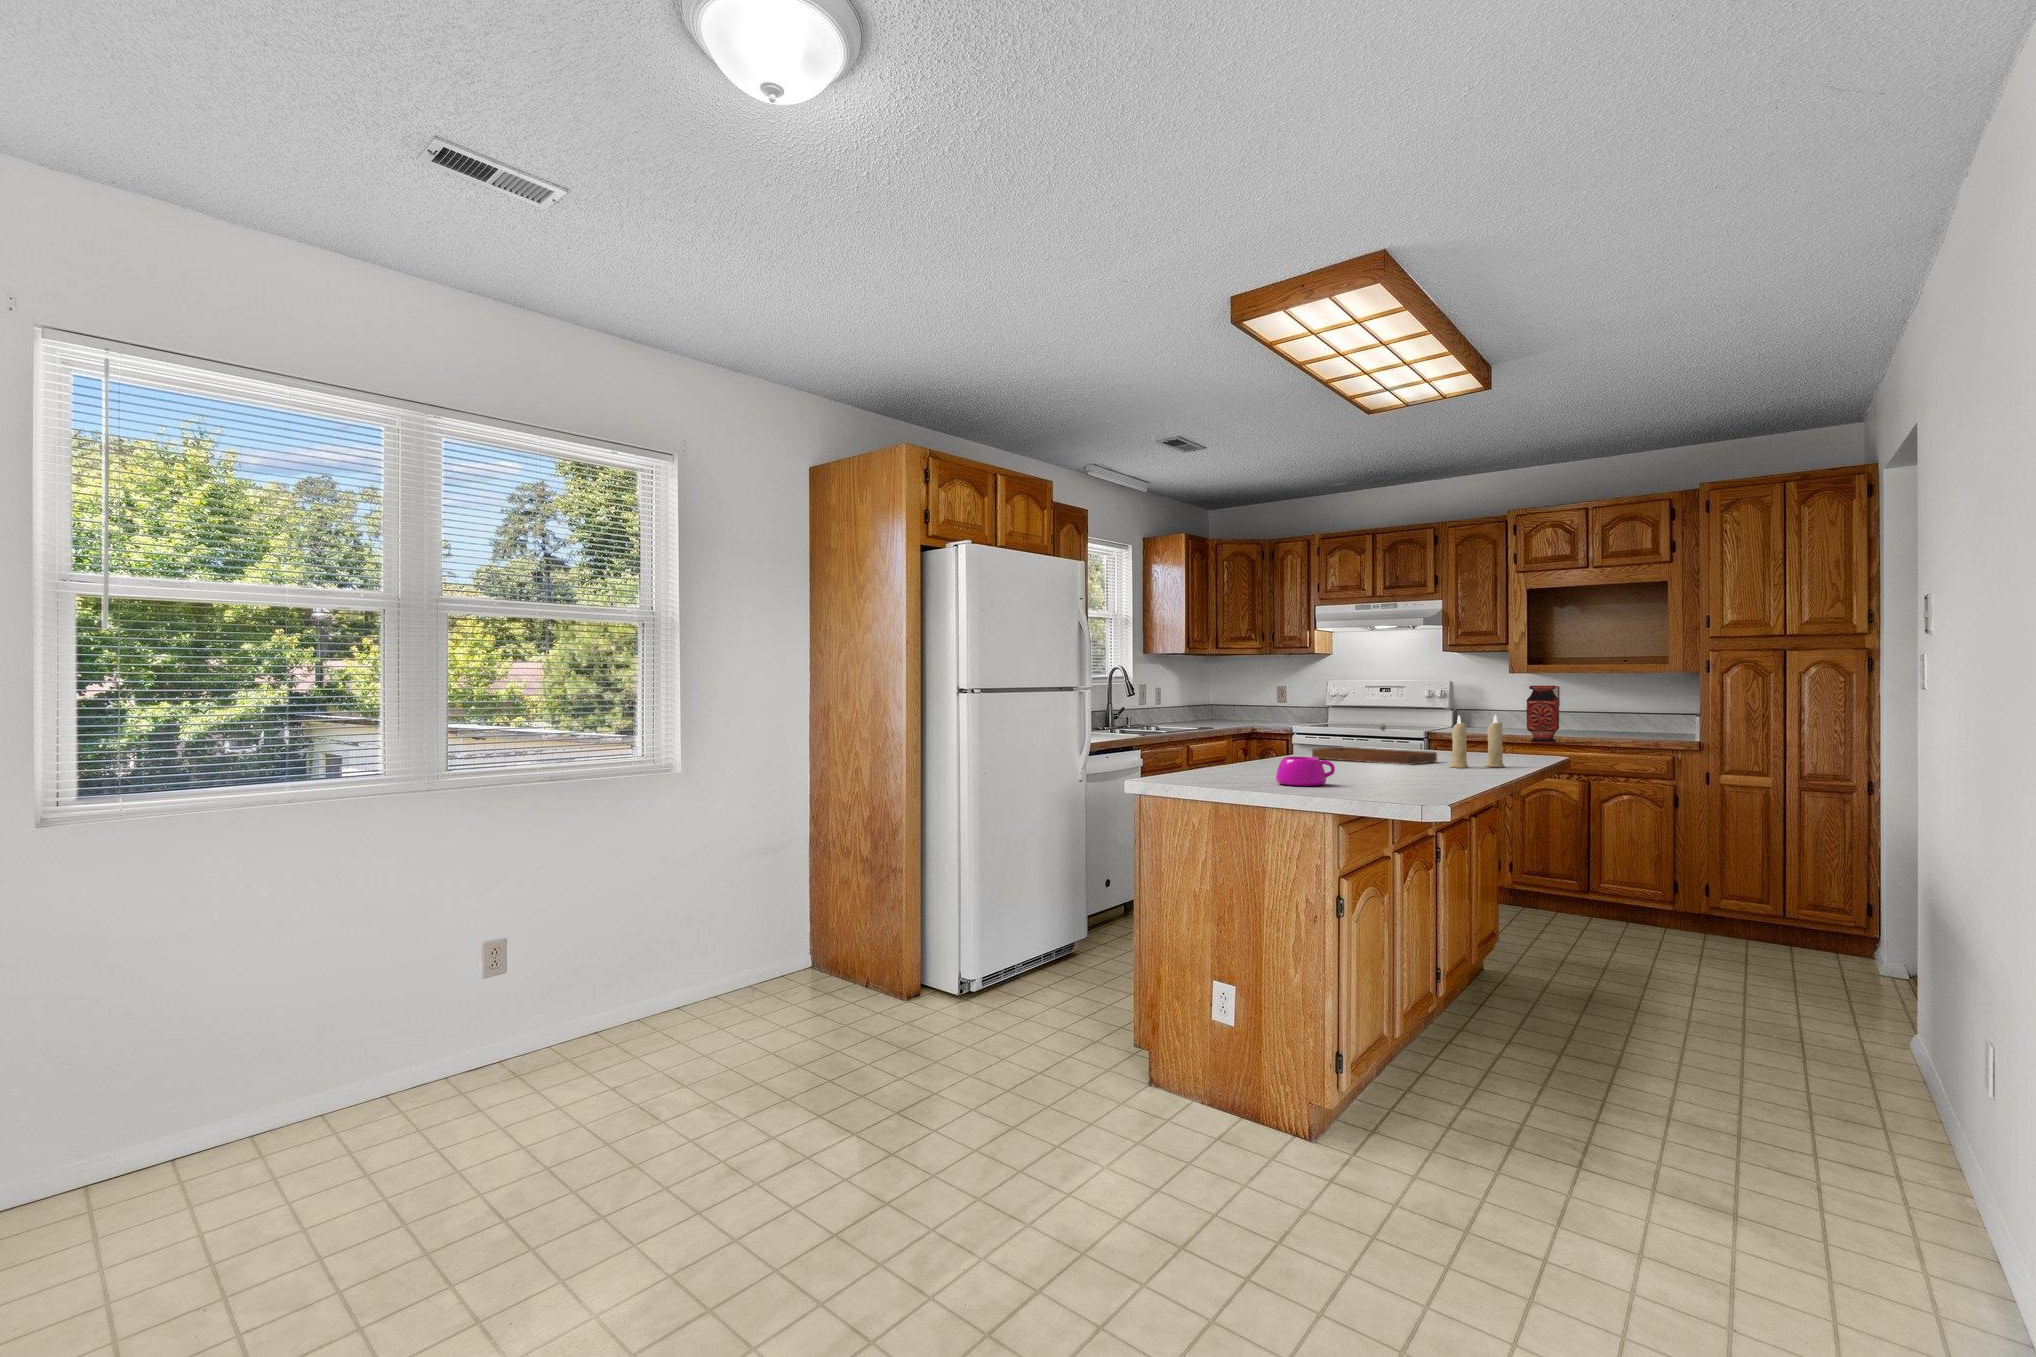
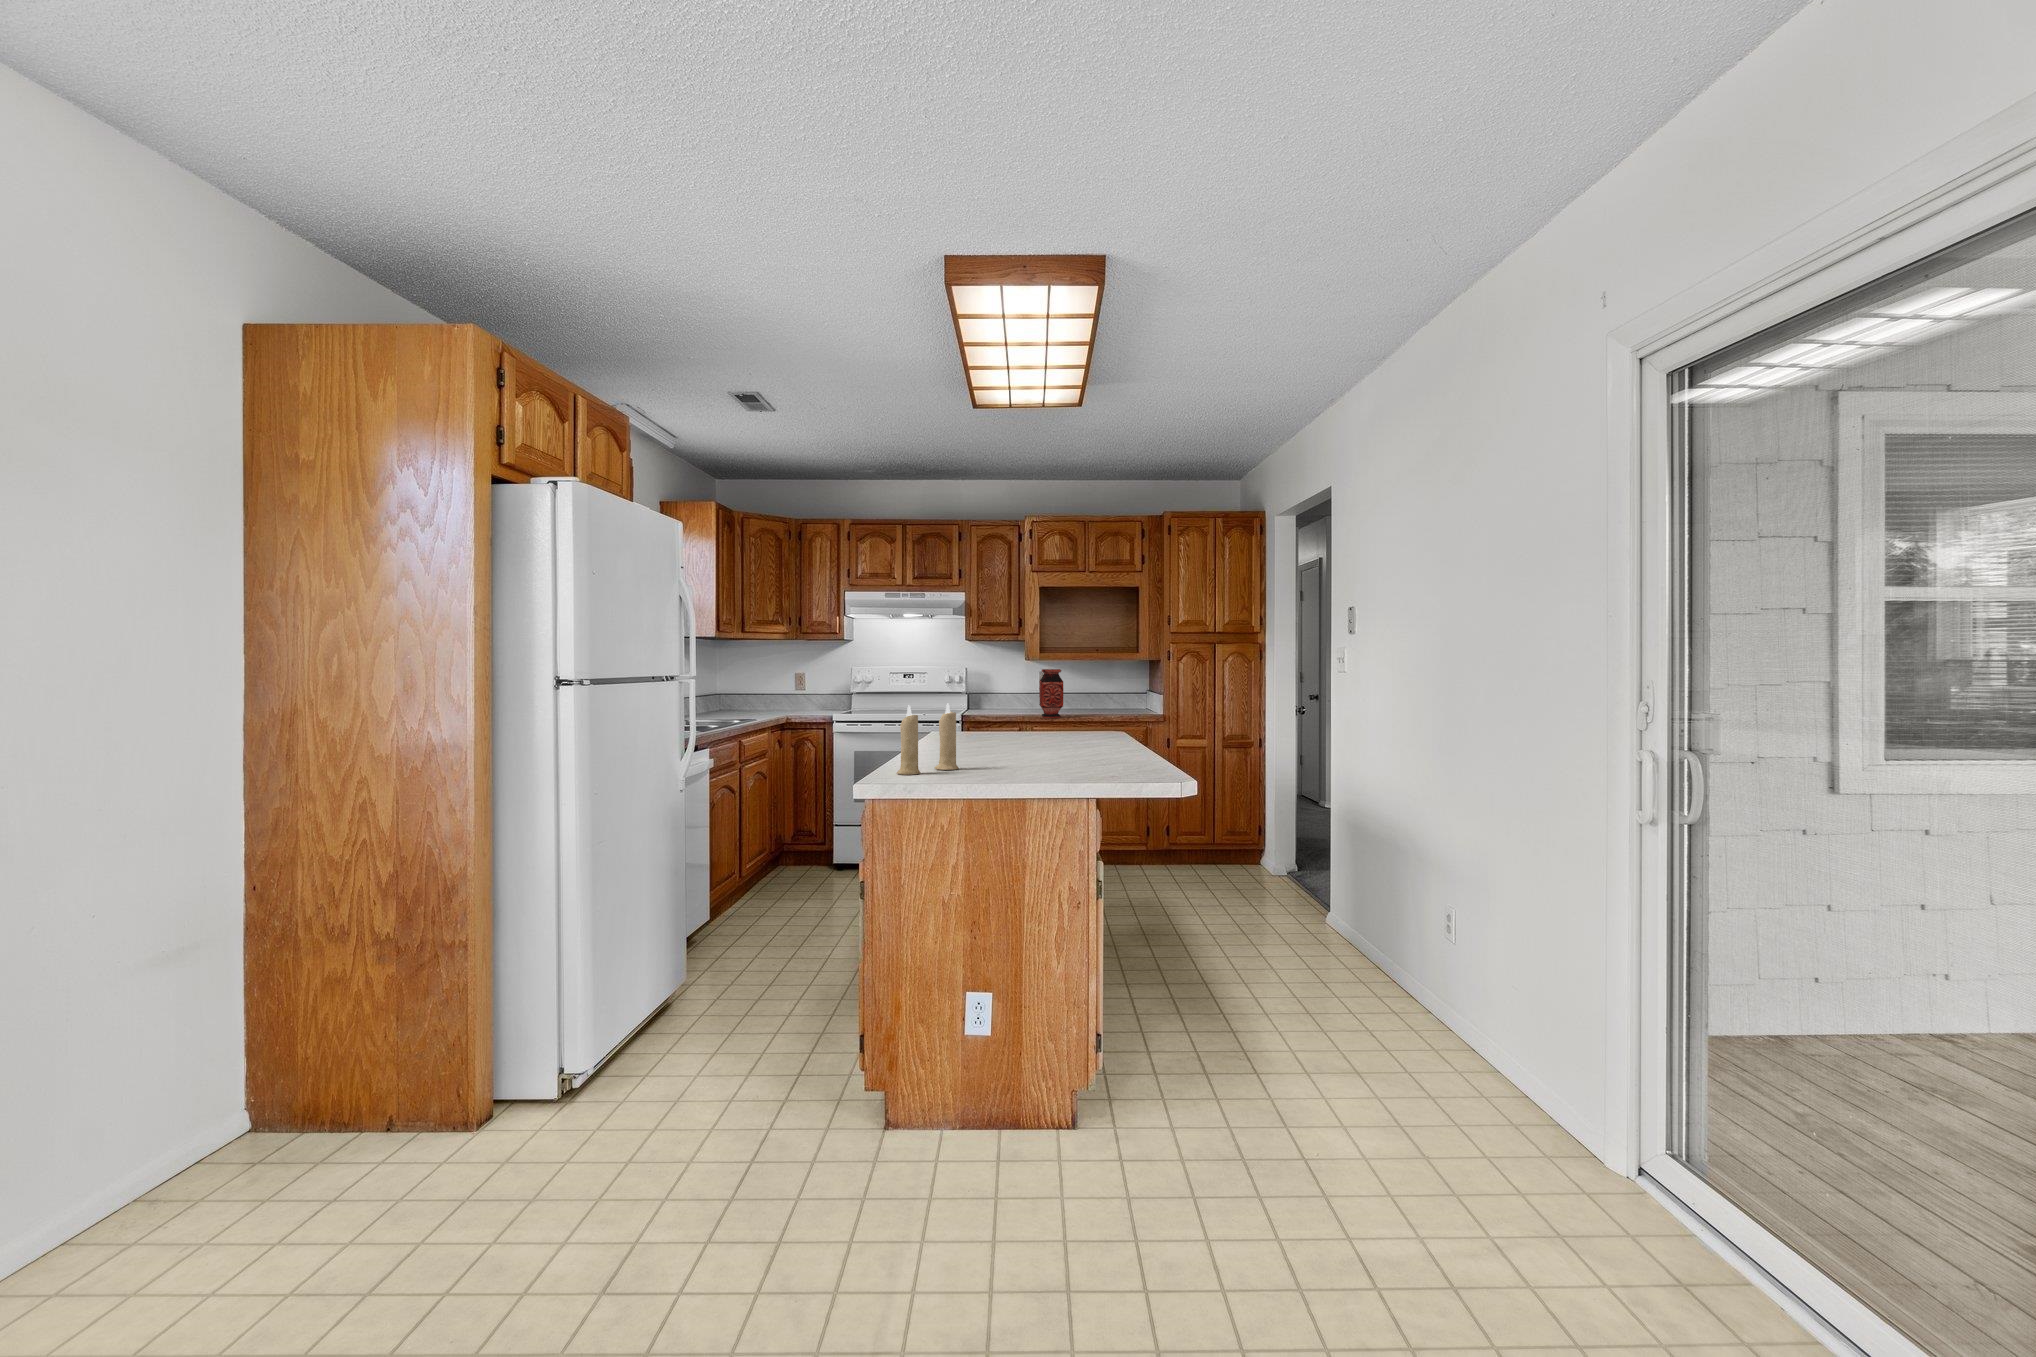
candle: present [1449,715,1505,768] -> present [896,704,959,775]
tray: present [1312,725,1437,765] -> none [943,705,1053,743]
bowl: present [1276,757,1335,786] -> none [1019,741,1075,771]

